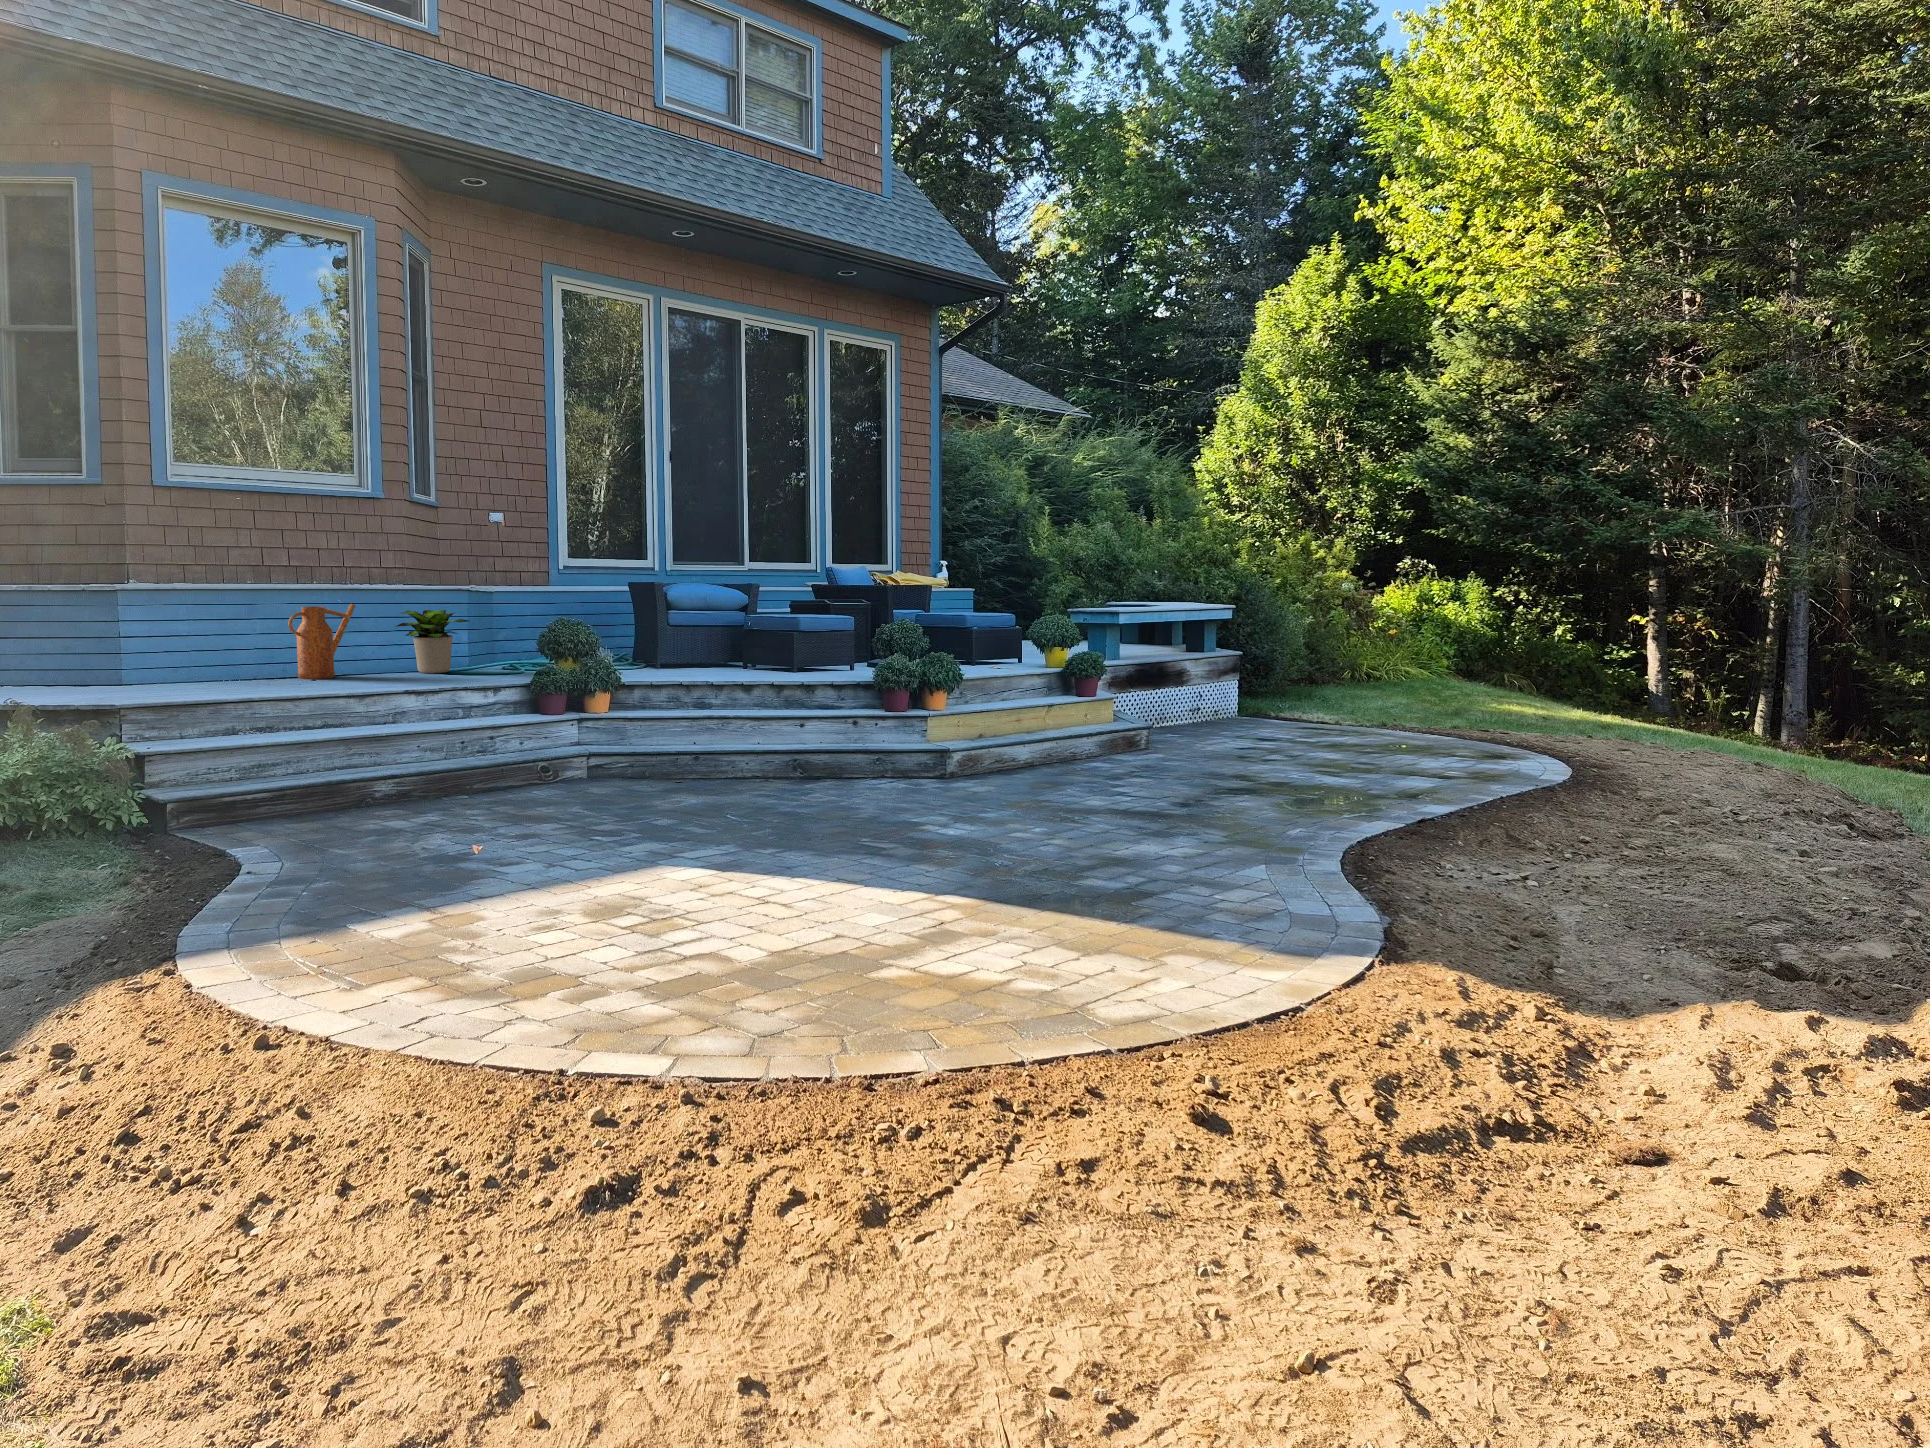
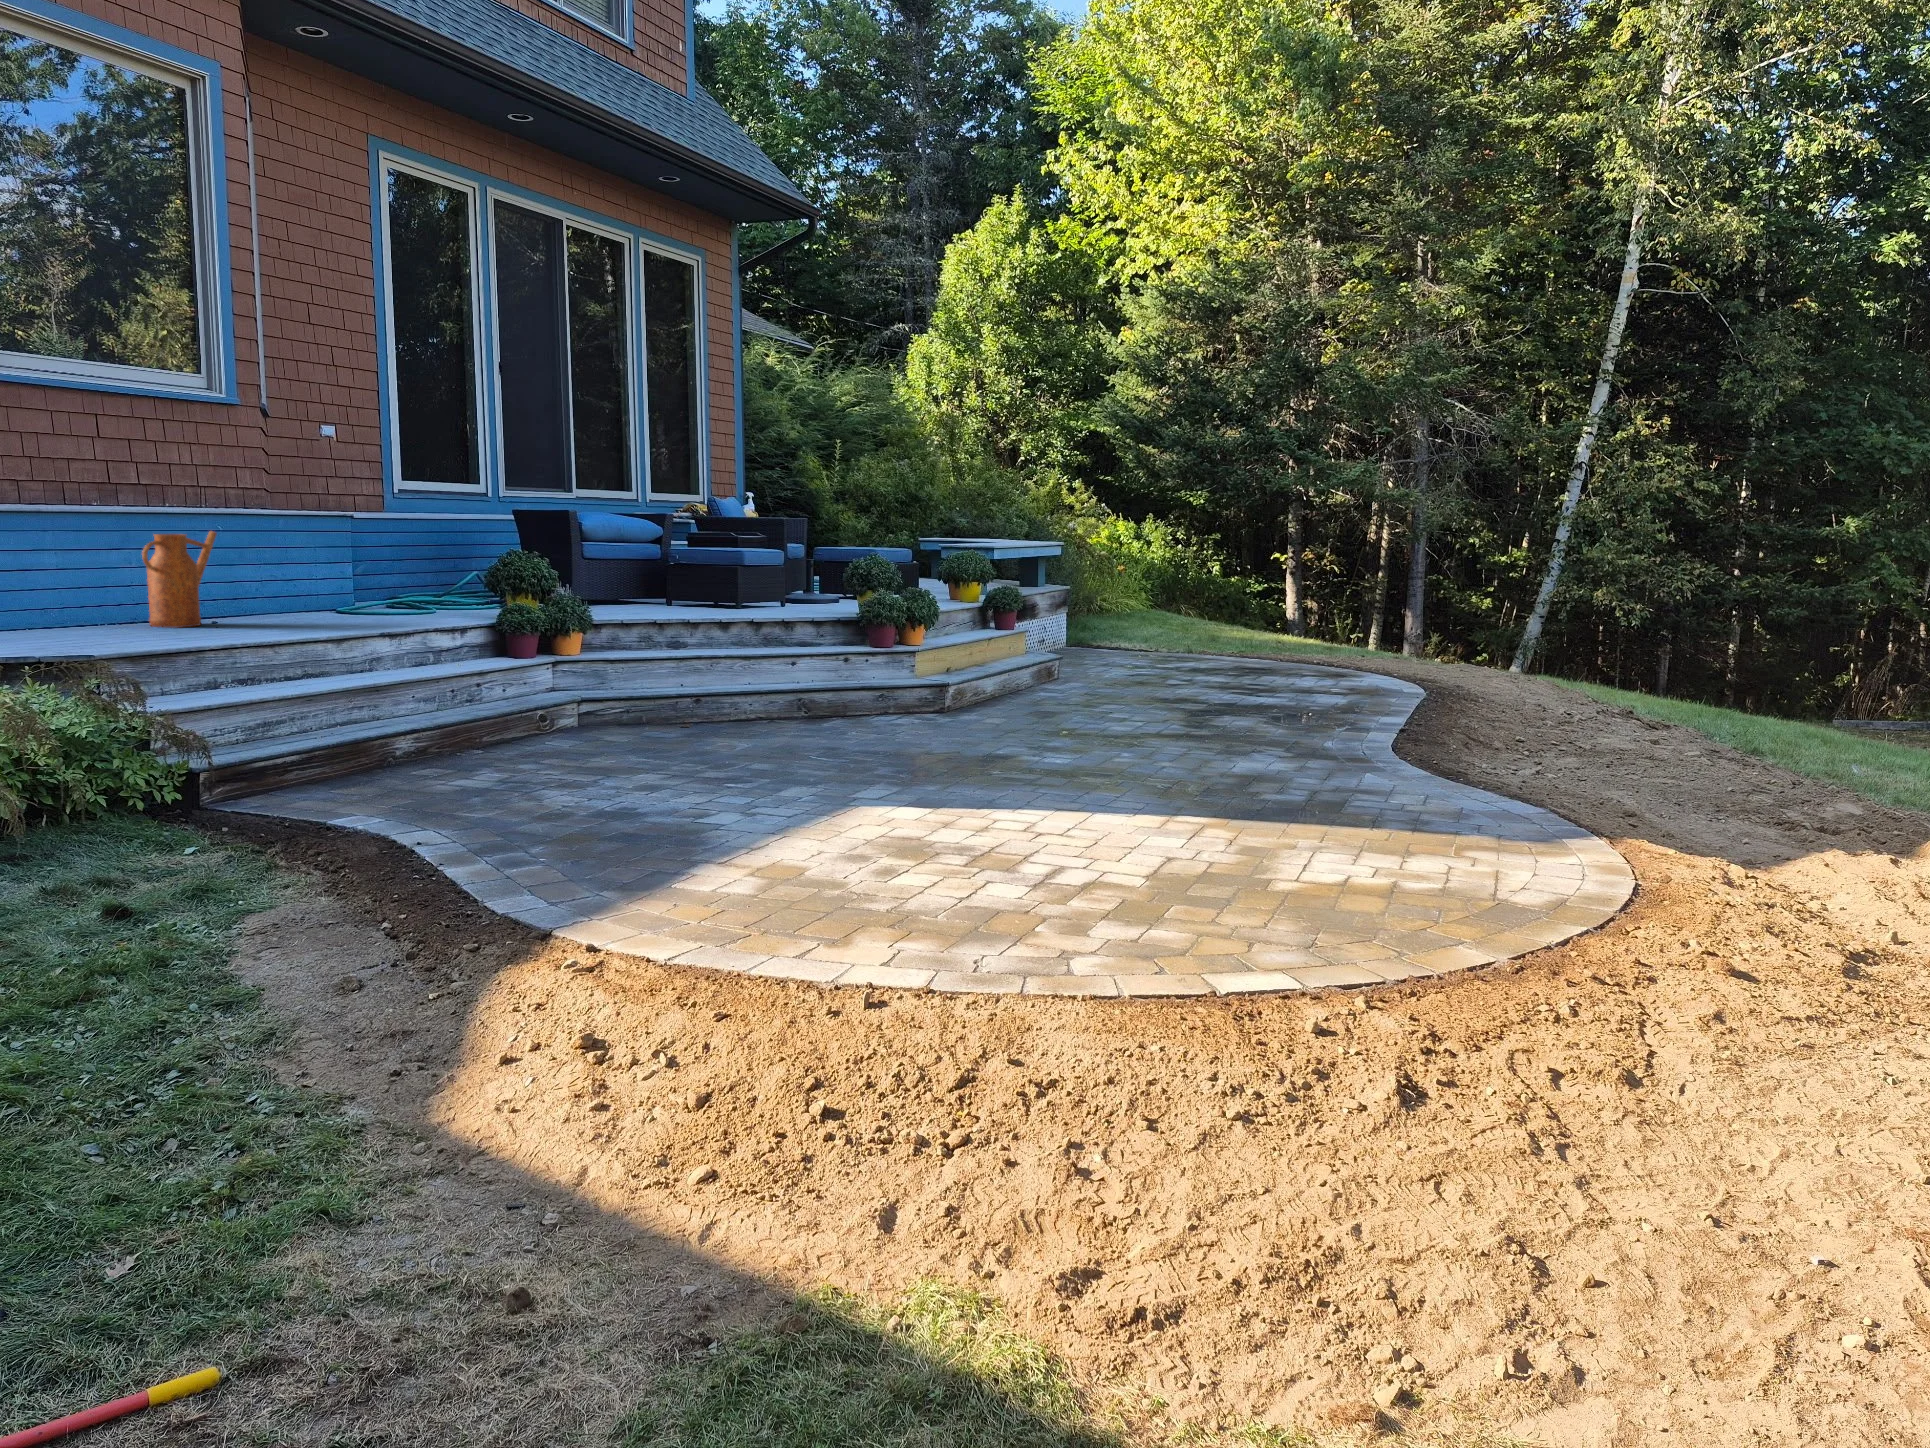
potted plant: present [395,610,469,673] -> none [251,540,356,618]

